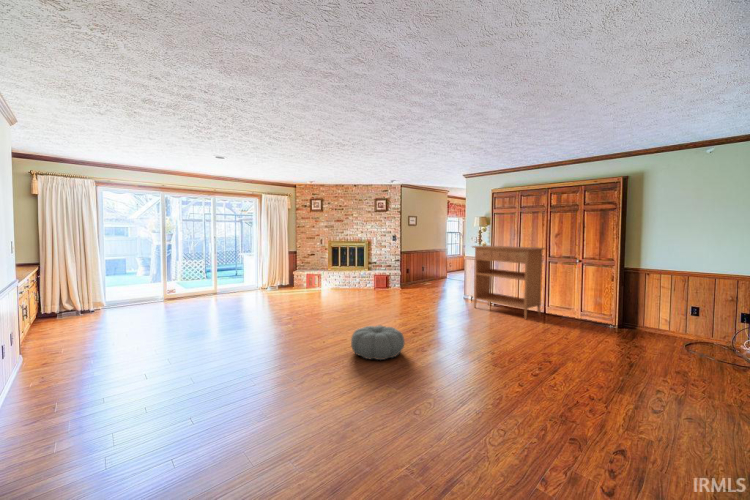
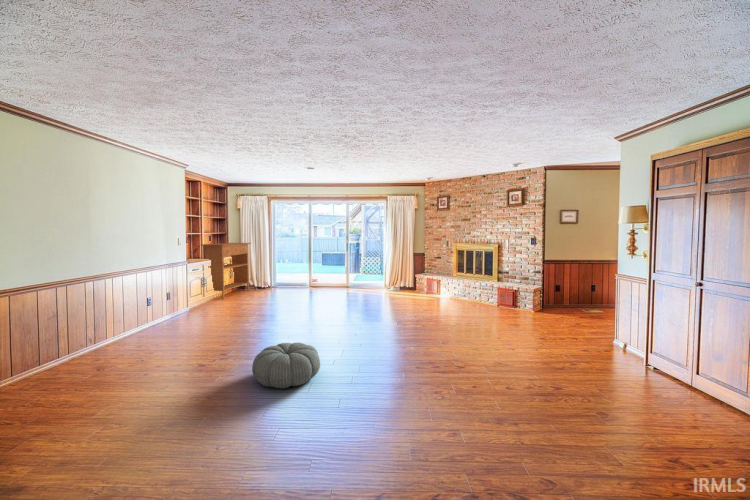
console table: present [473,246,544,319] -> present [202,243,250,299]

